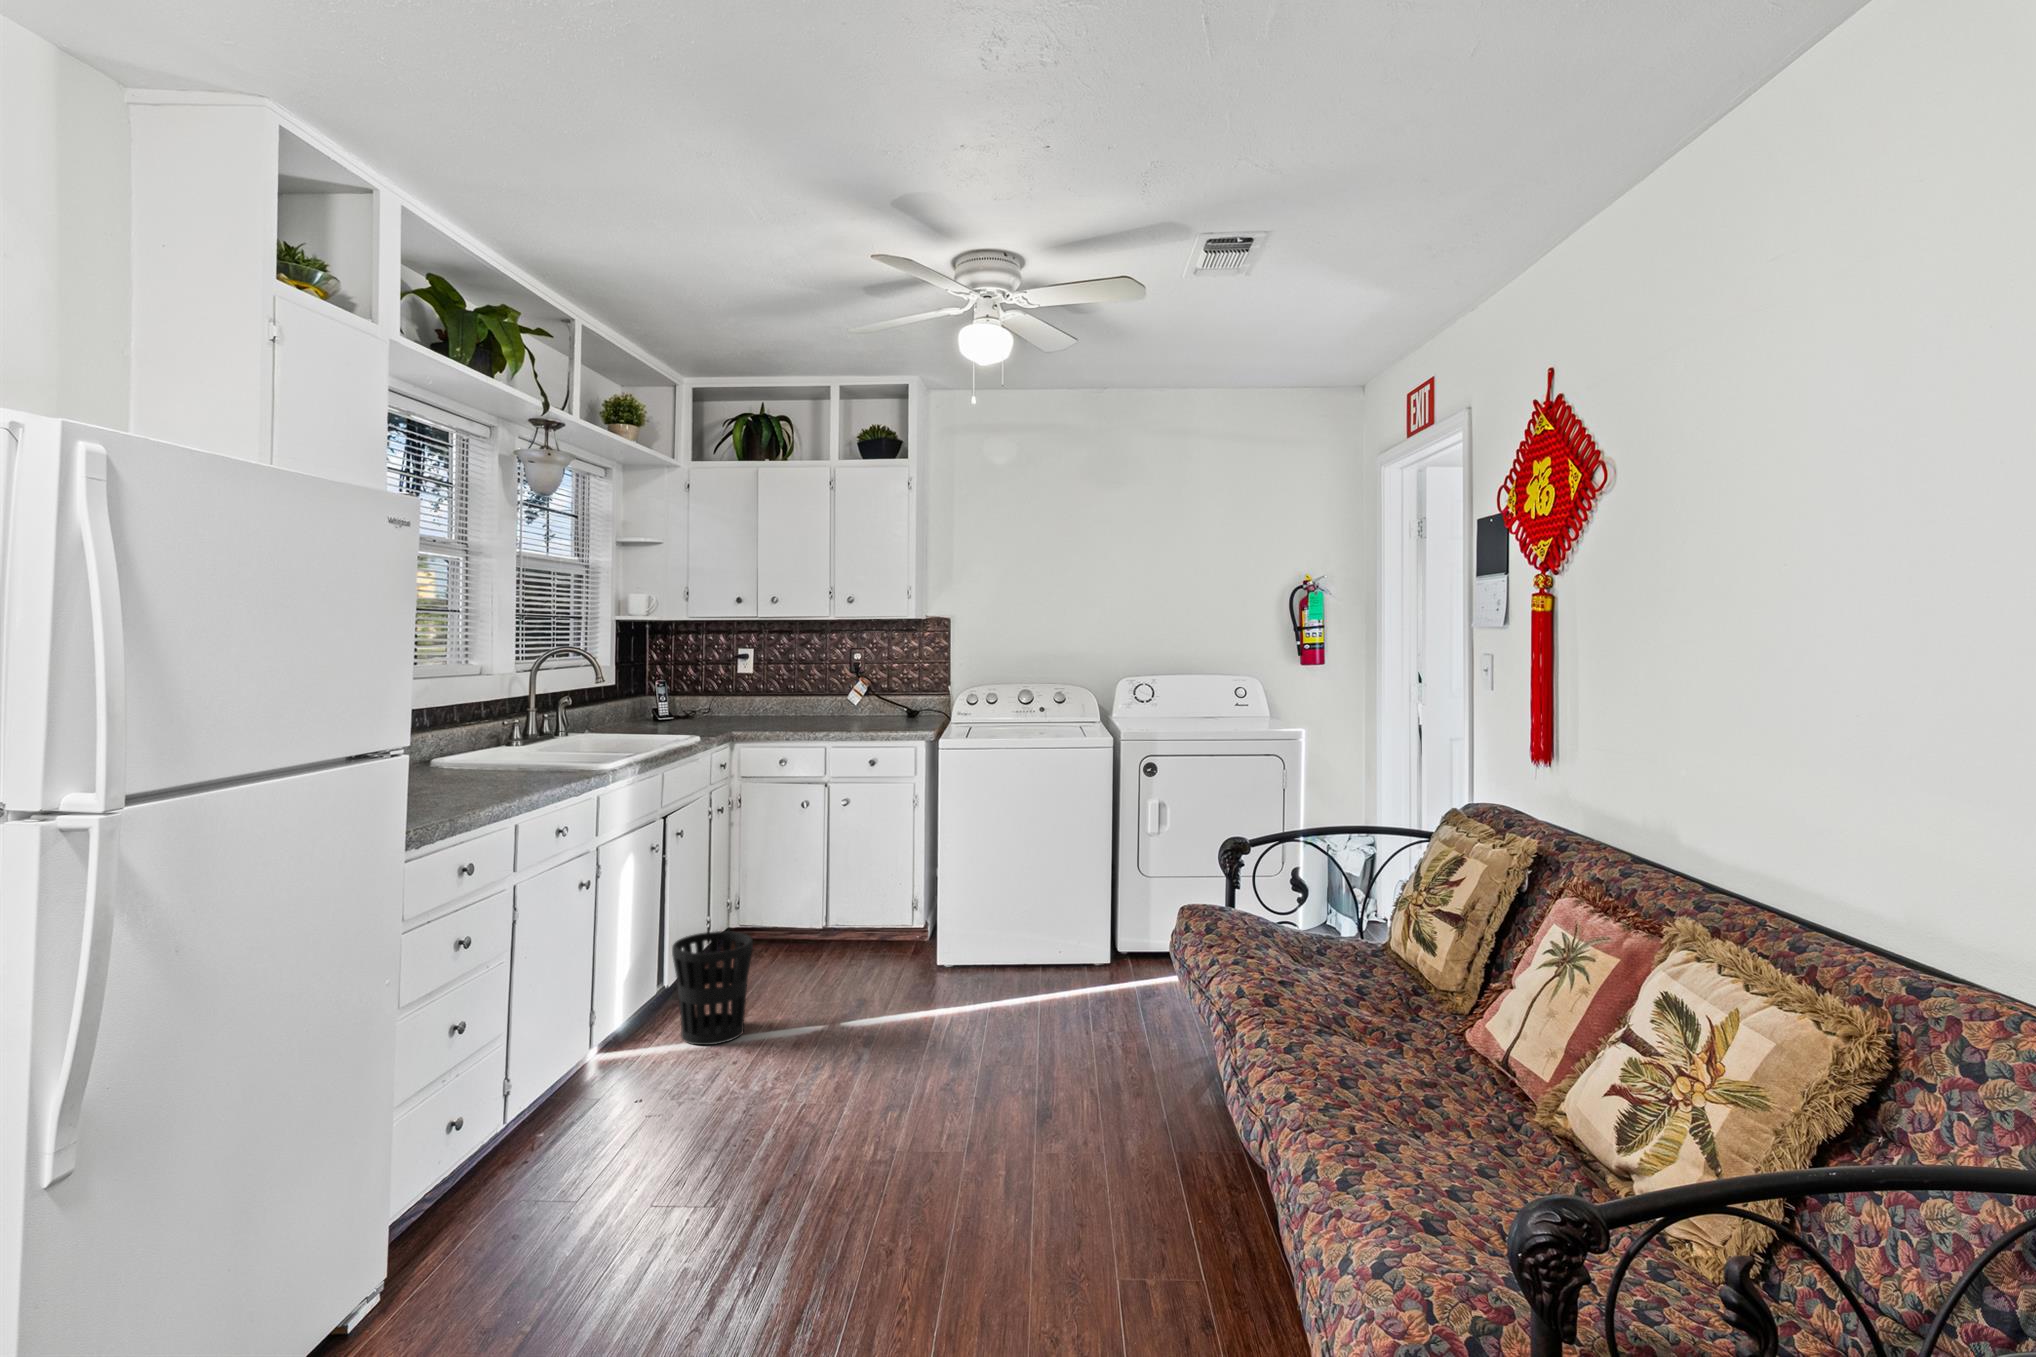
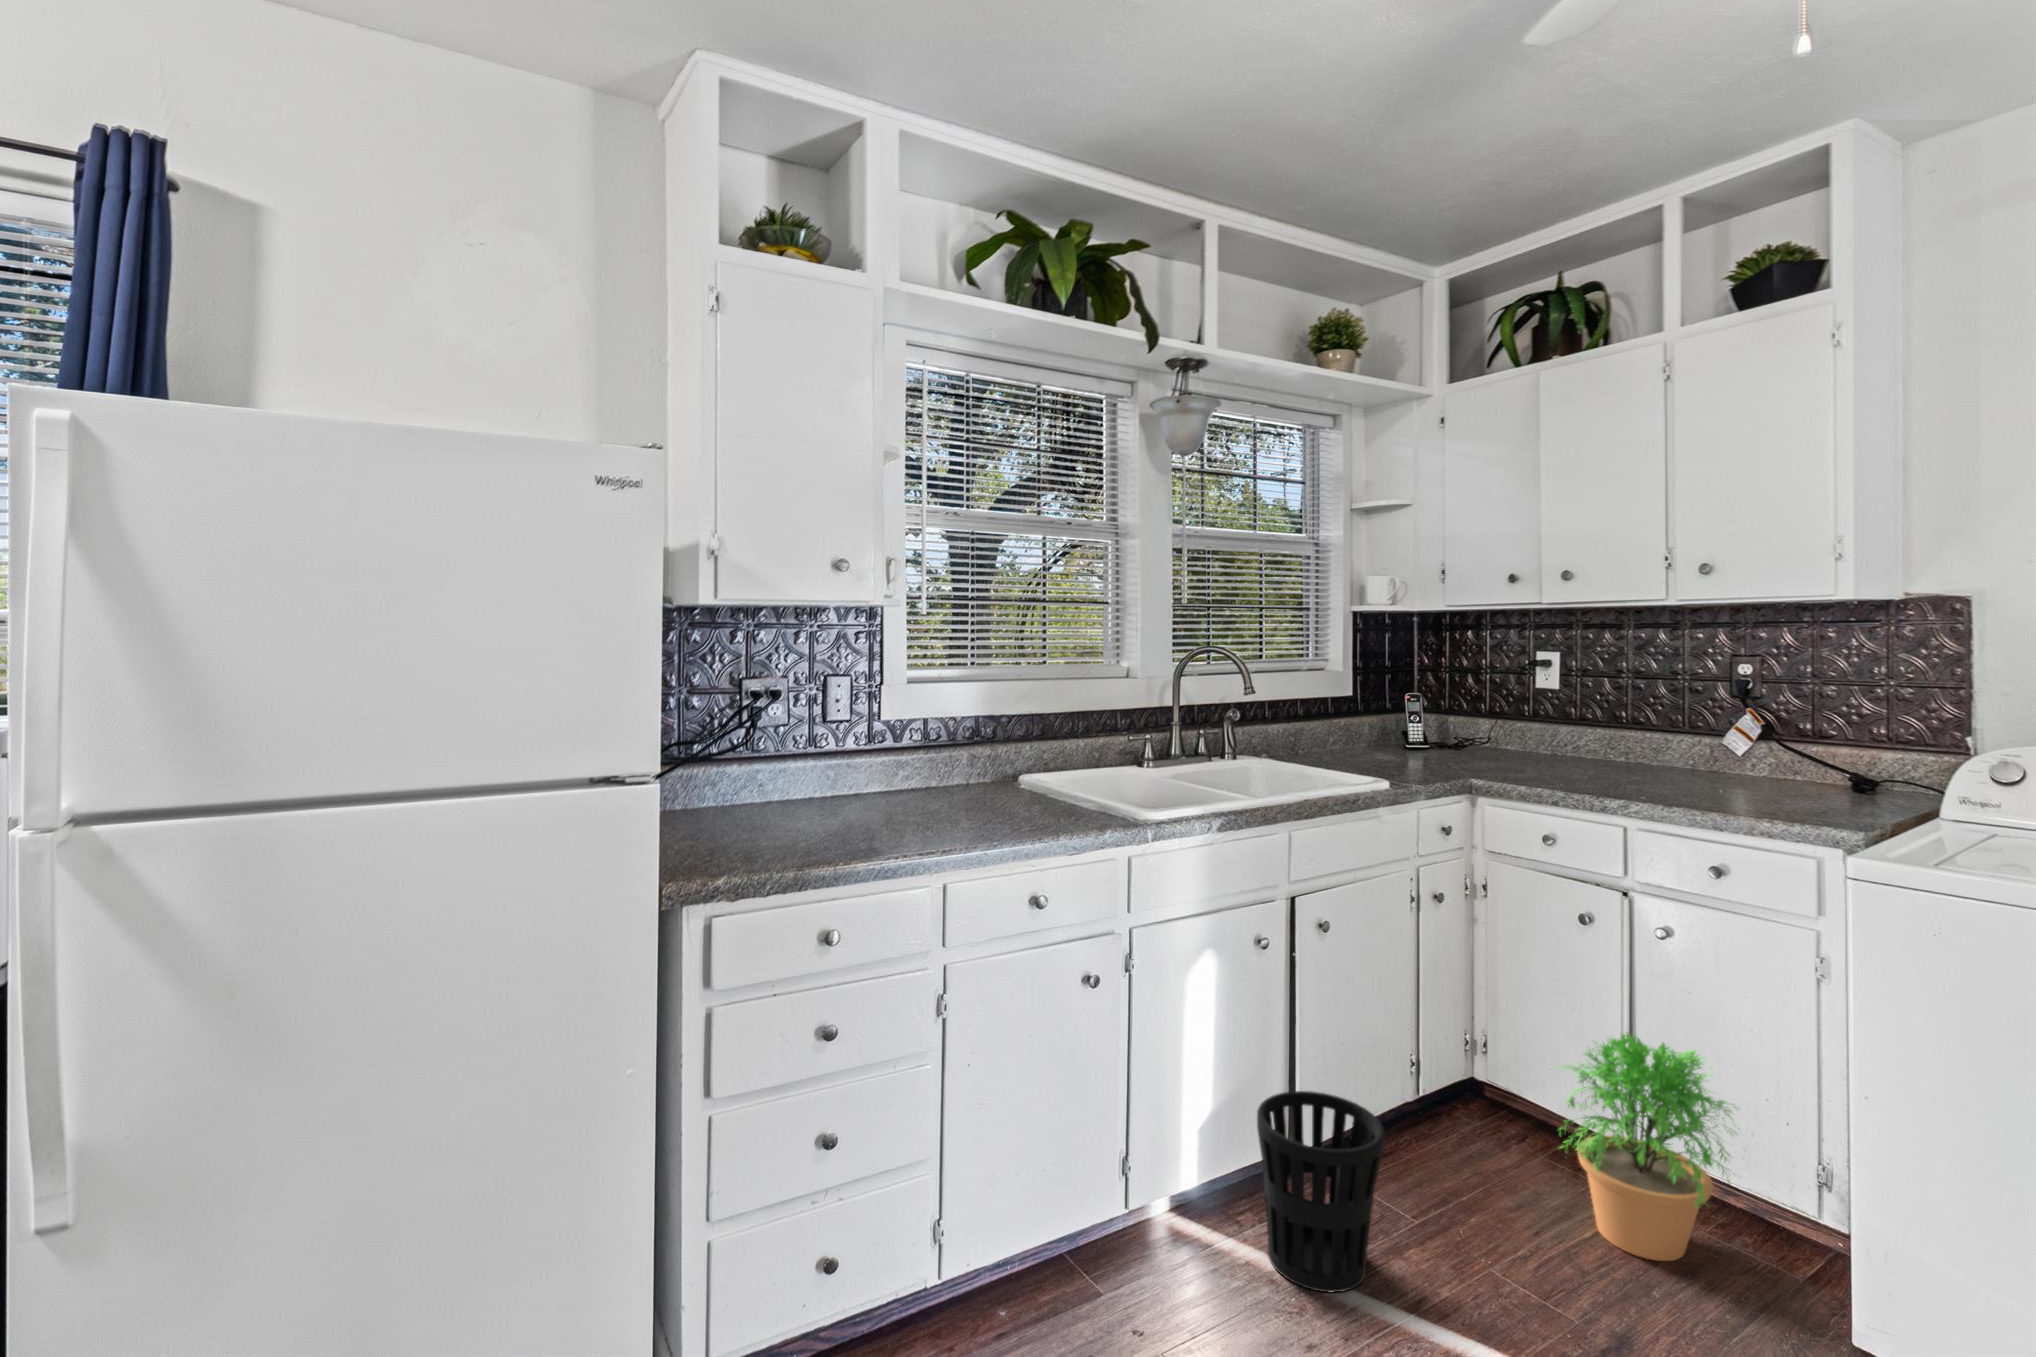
potted plant: none [805,856,900,975] -> present [1560,1033,1733,1261]

